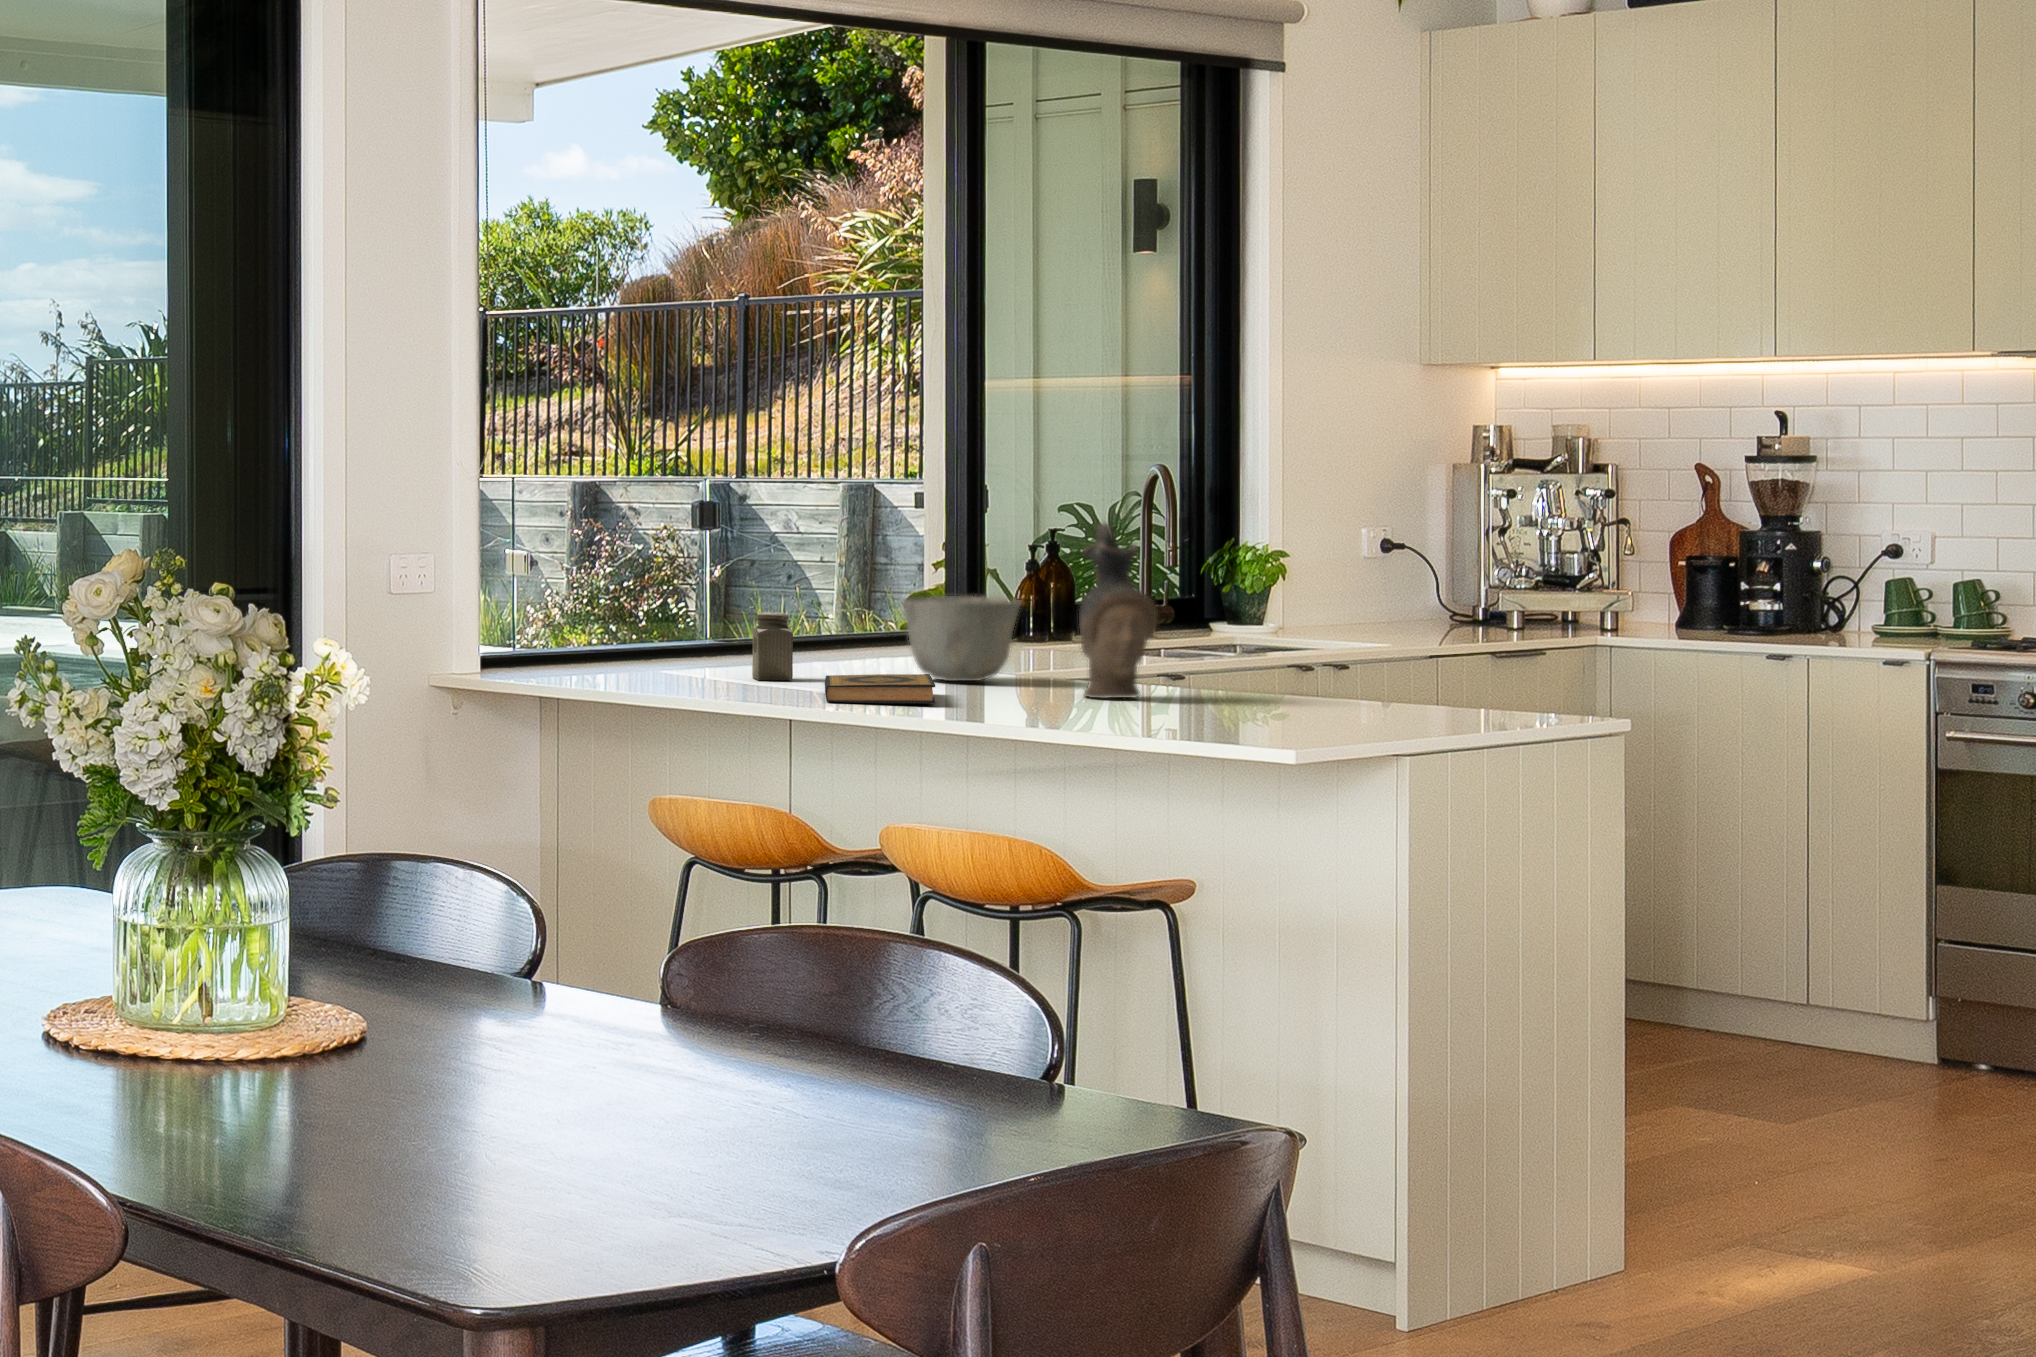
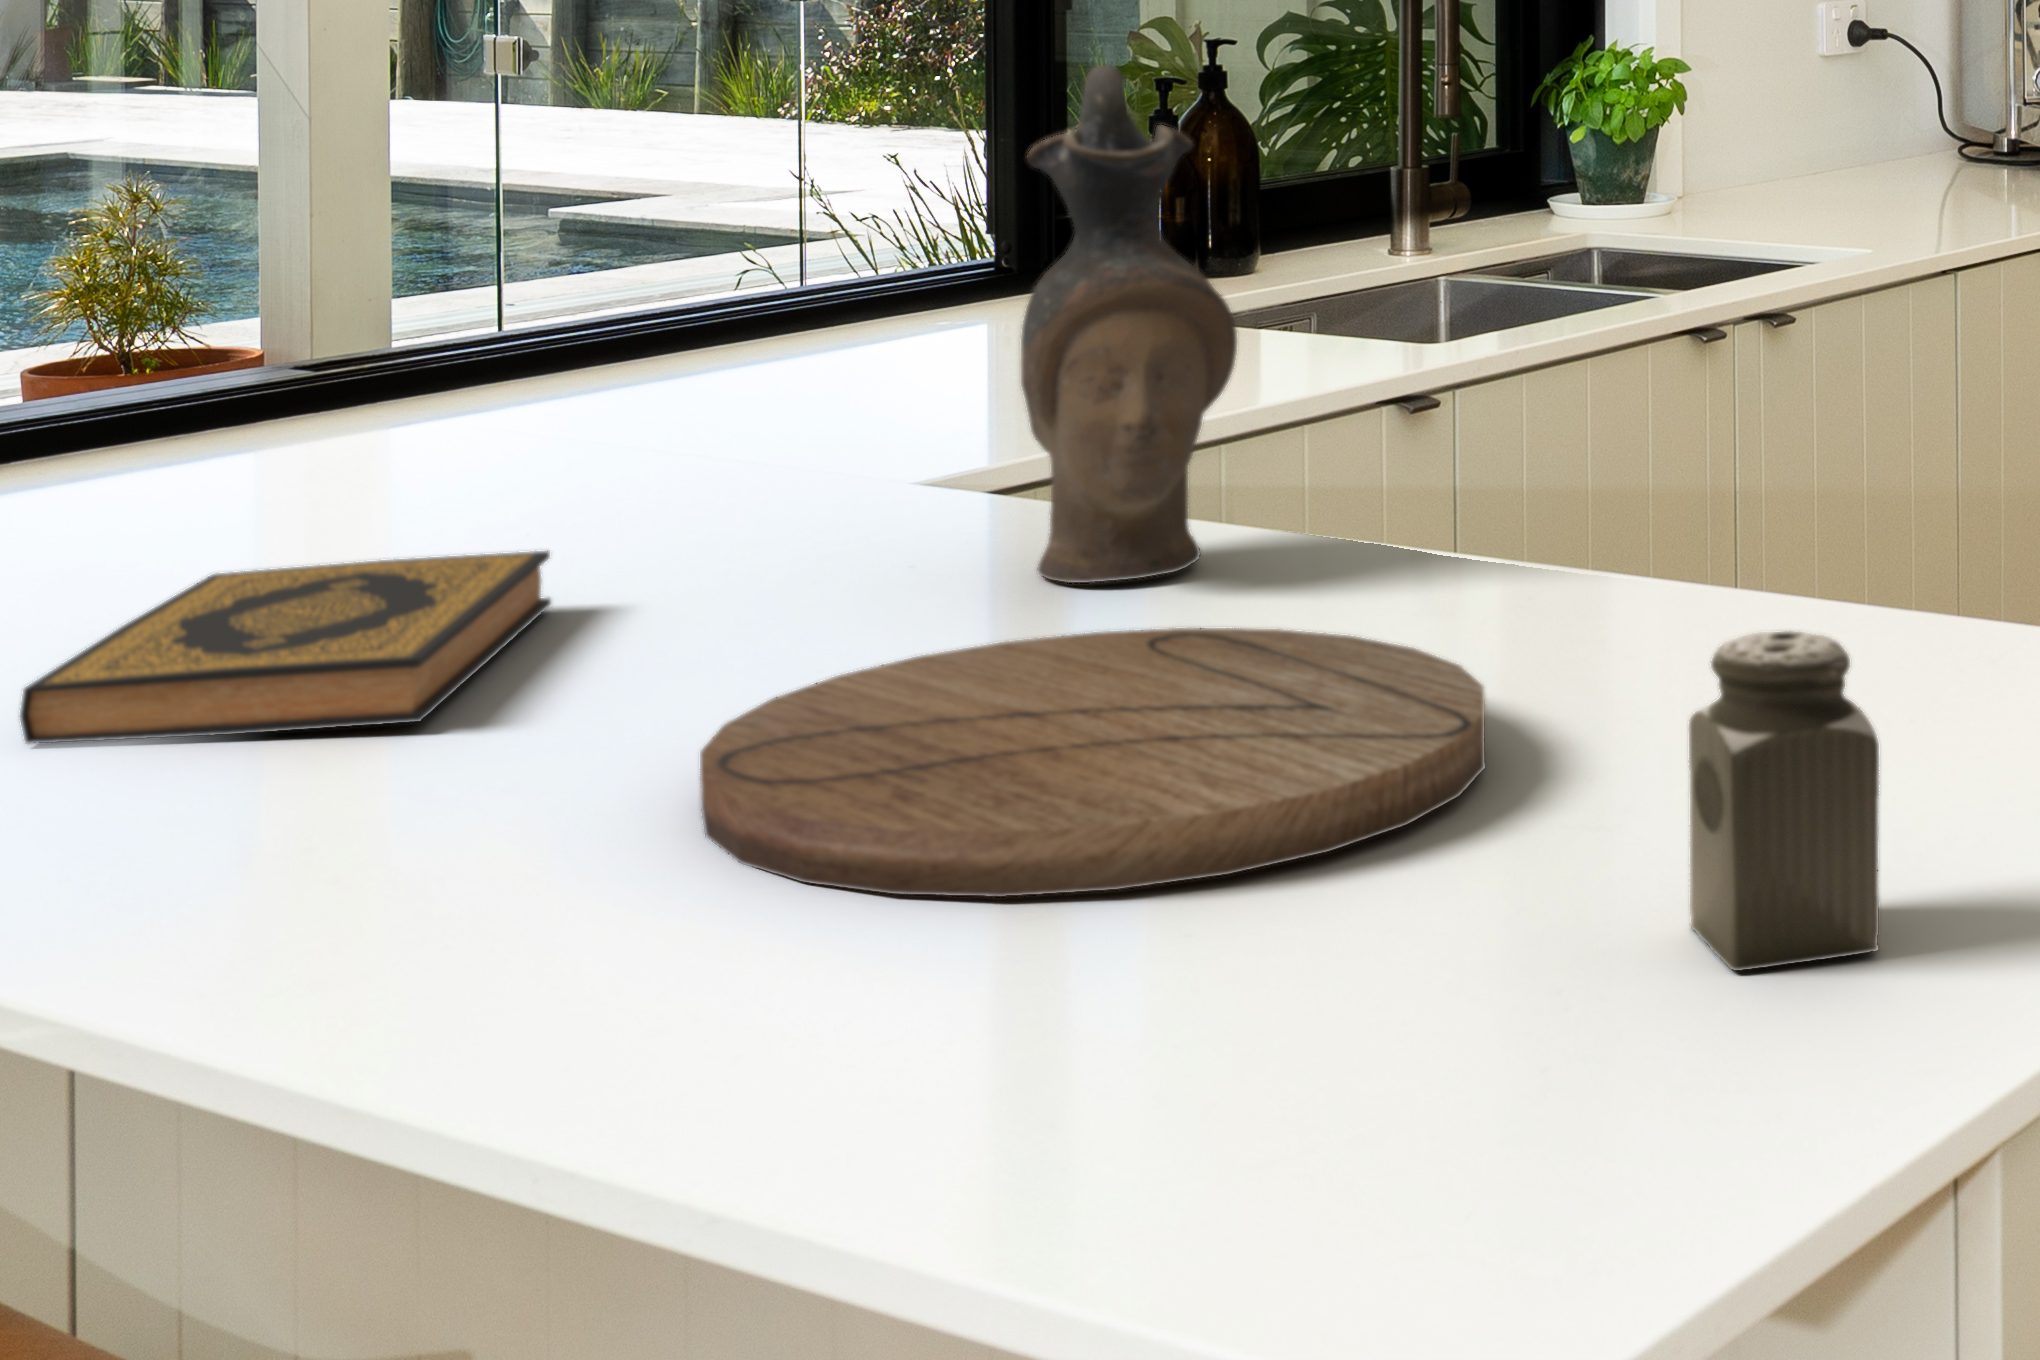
ceramic bowl: present [902,596,1021,681] -> none [597,253,935,506]
salt shaker: present [752,612,793,680] -> present [1689,631,1879,971]
cutting board: none [1038,696,1275,731] -> present [700,628,1485,897]

